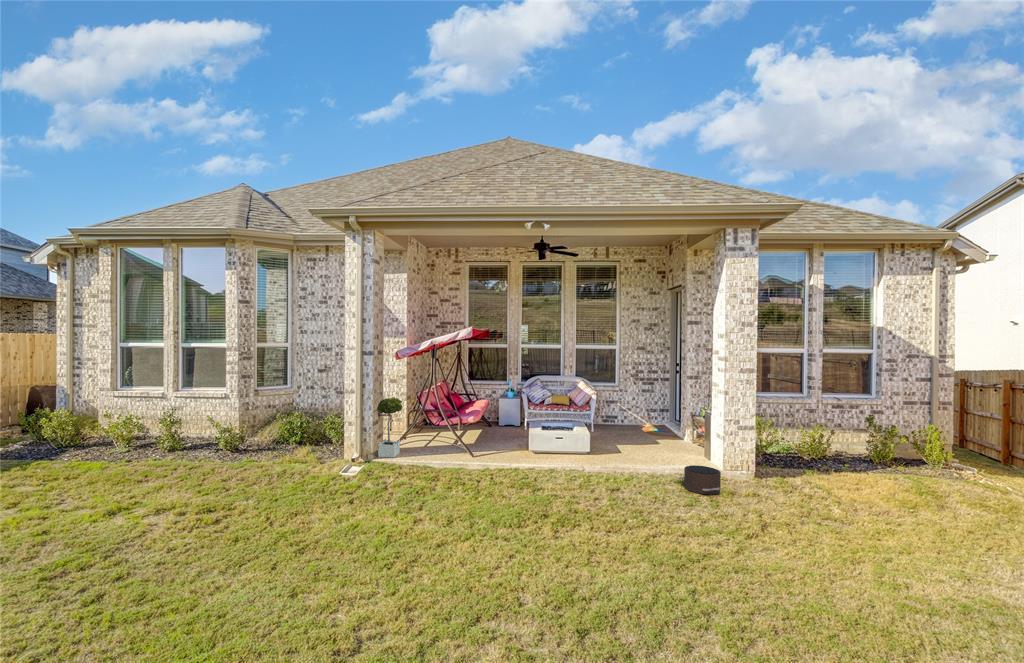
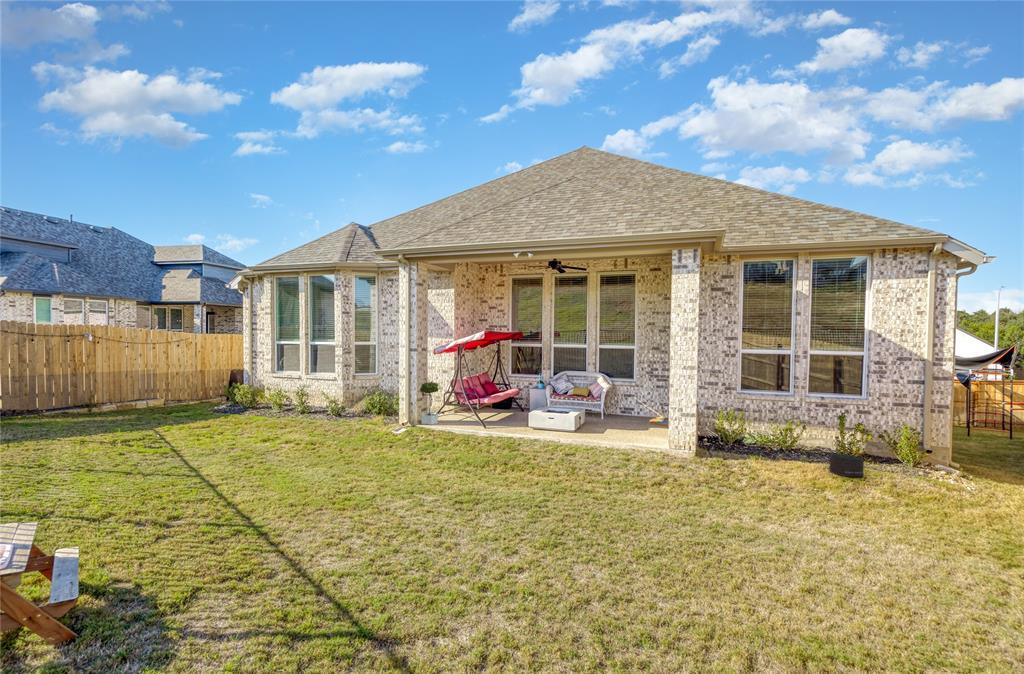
pouf: present [679,465,721,495] -> present [825,454,864,477]

